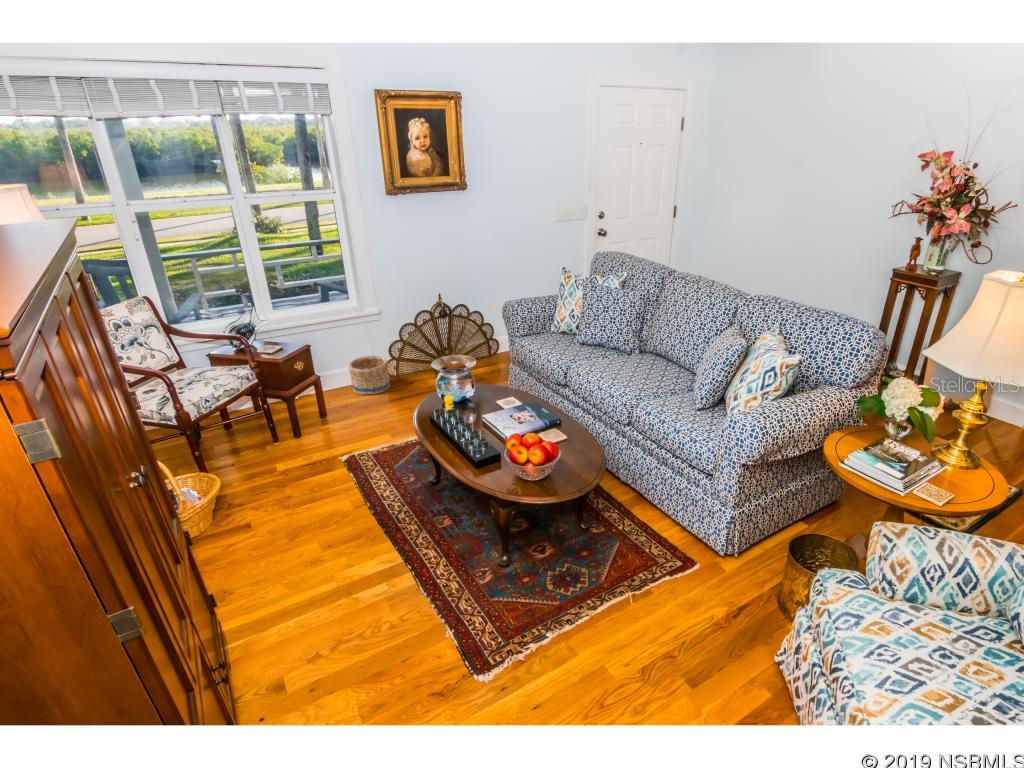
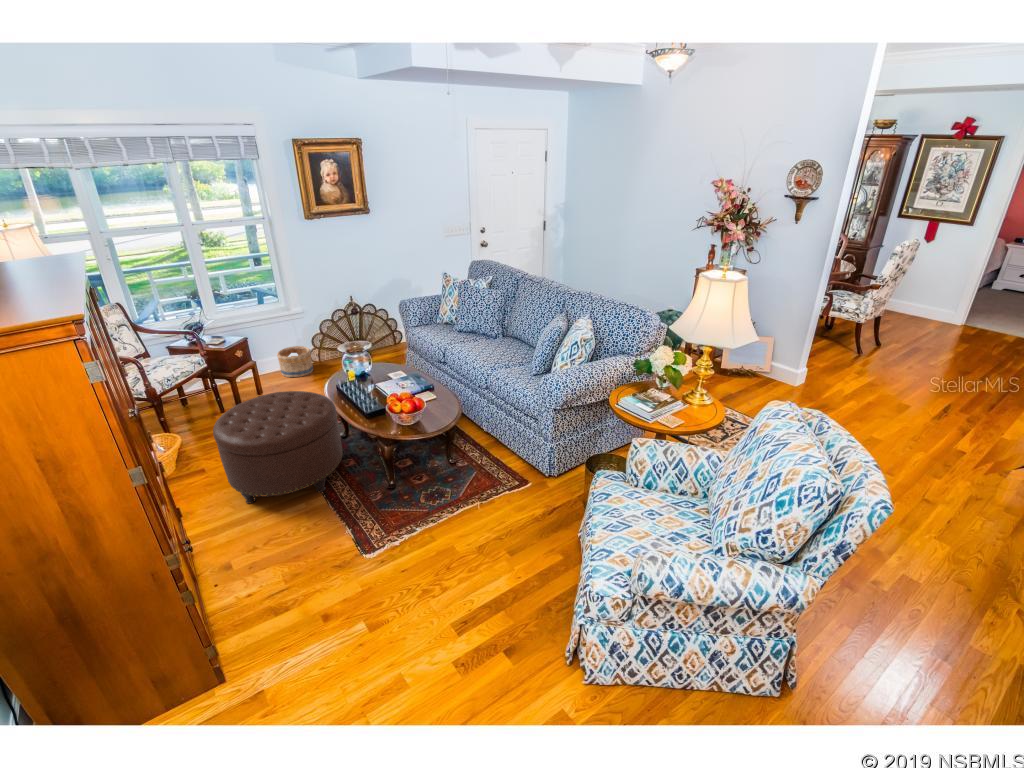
ottoman: none [276,421,436,574] -> present [213,391,343,504]

